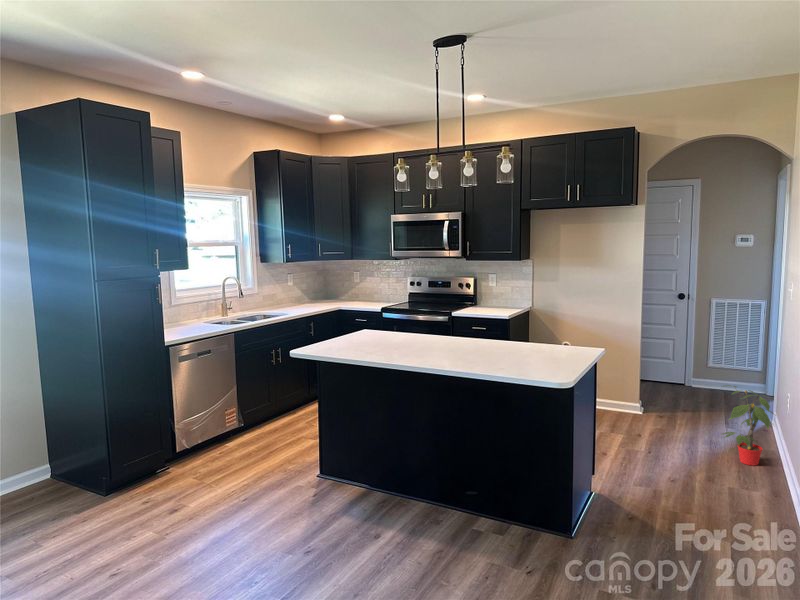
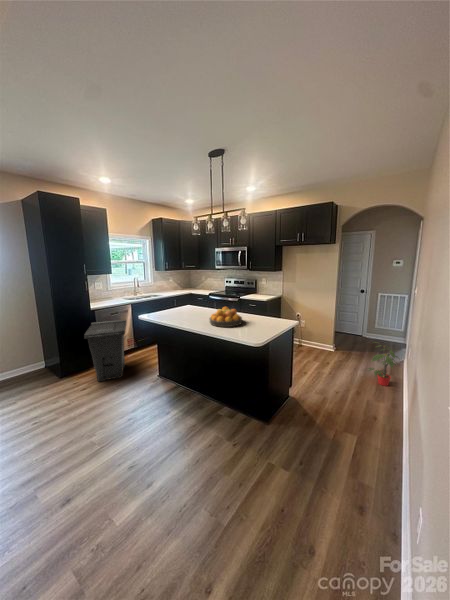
fruit bowl: none [443,324,506,361] -> present [210,307,242,327]
trash can: none [162,364,247,495] -> present [84,320,126,381]

